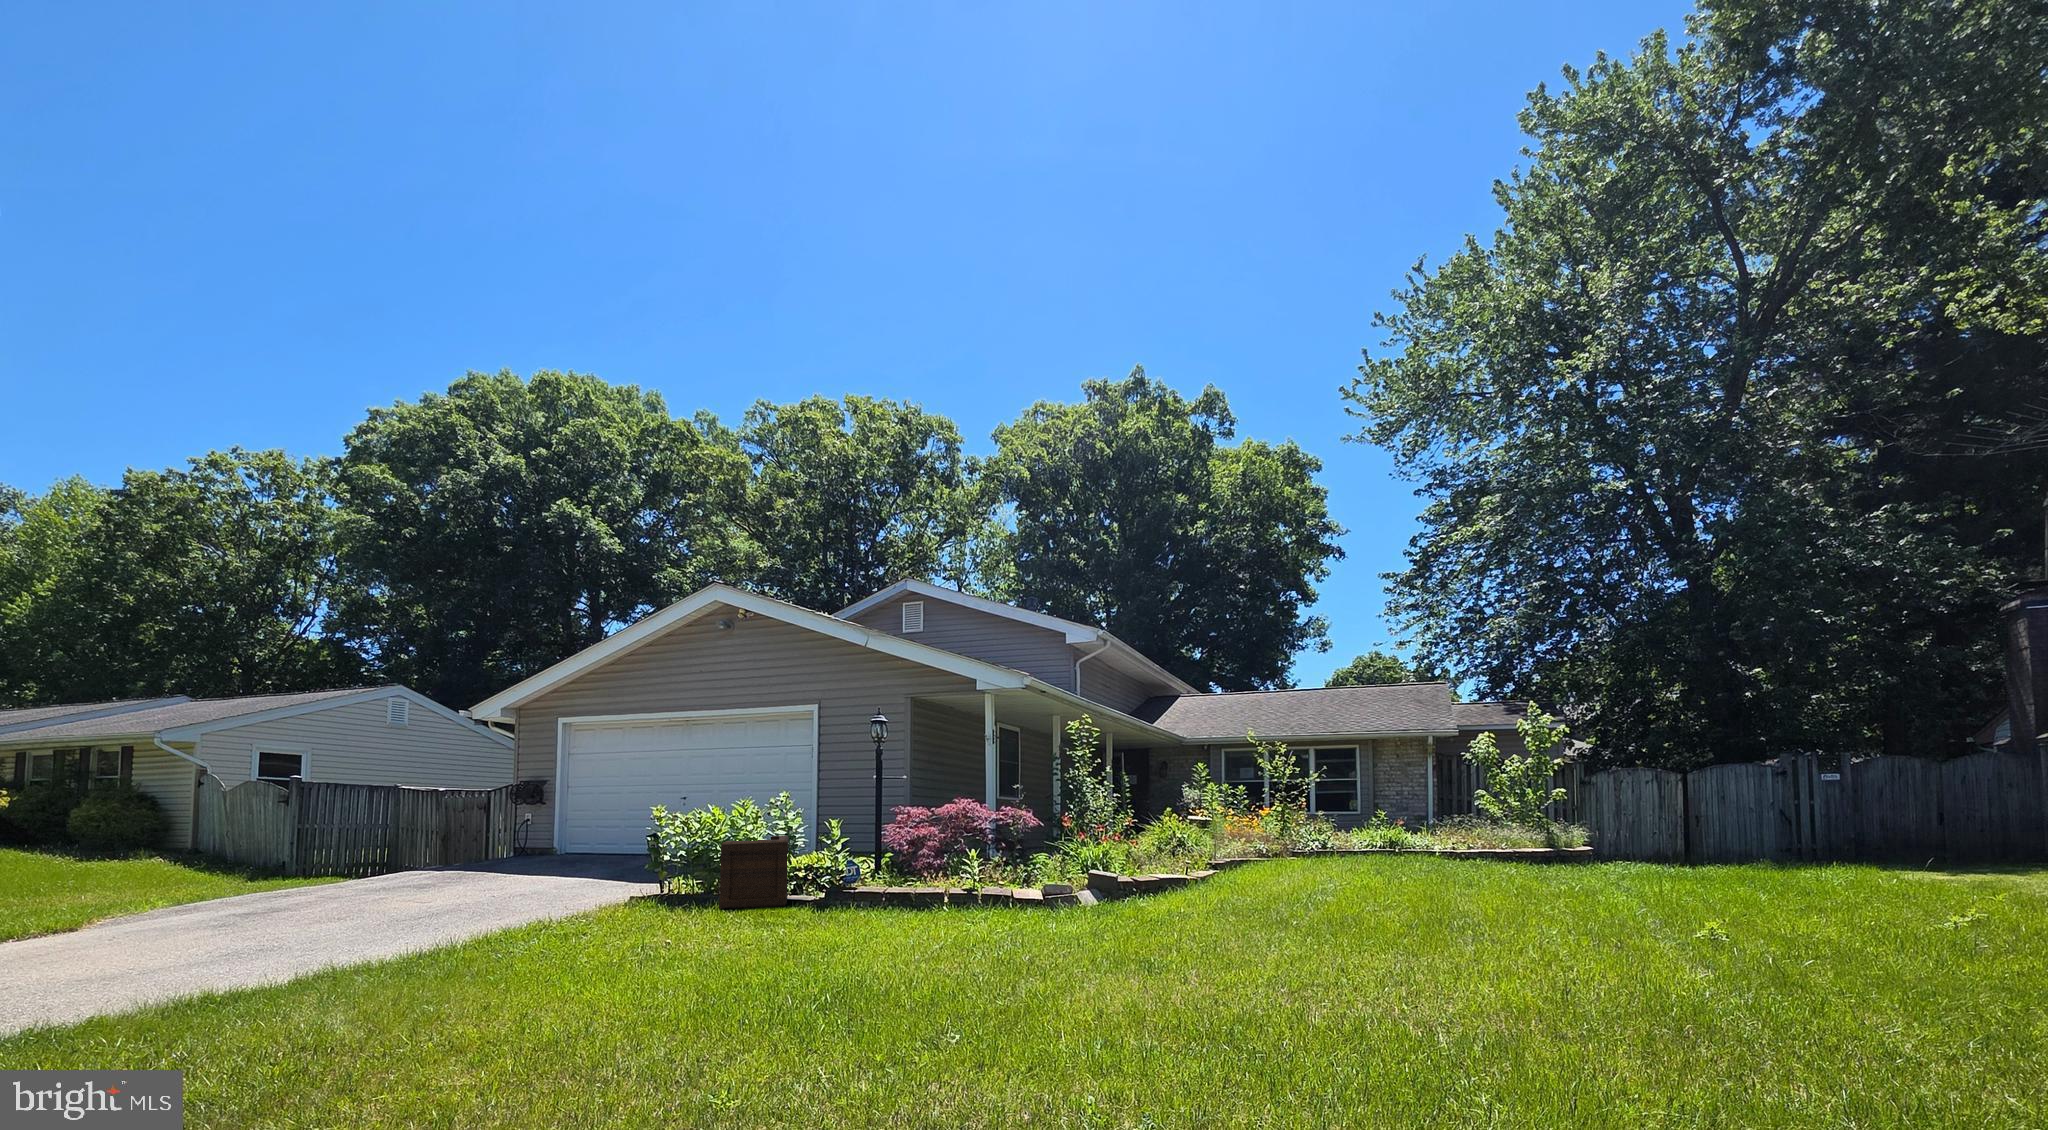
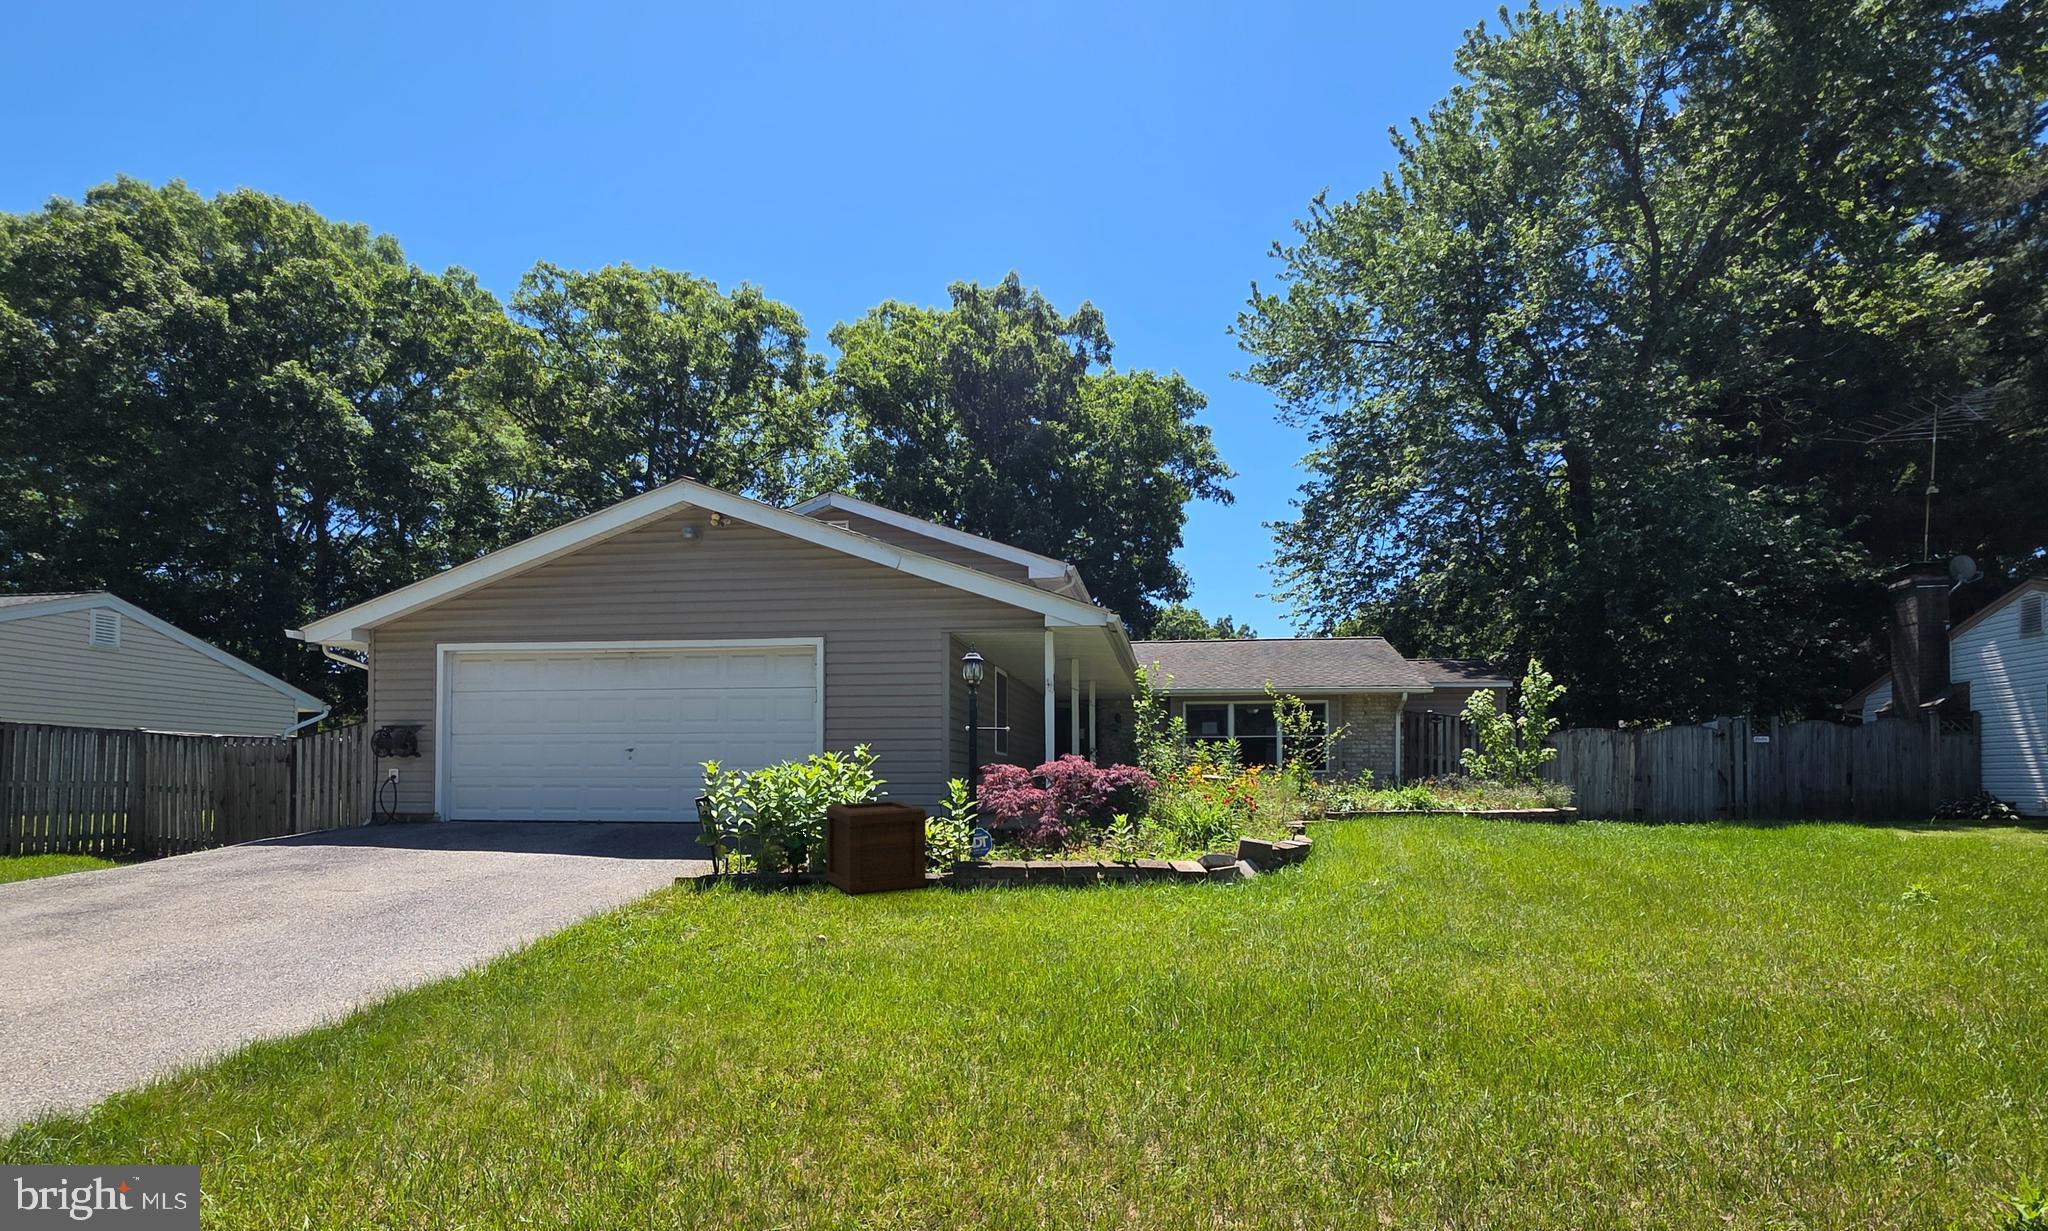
decorative plant: none [687,848,718,902] -> present [777,824,814,884]

